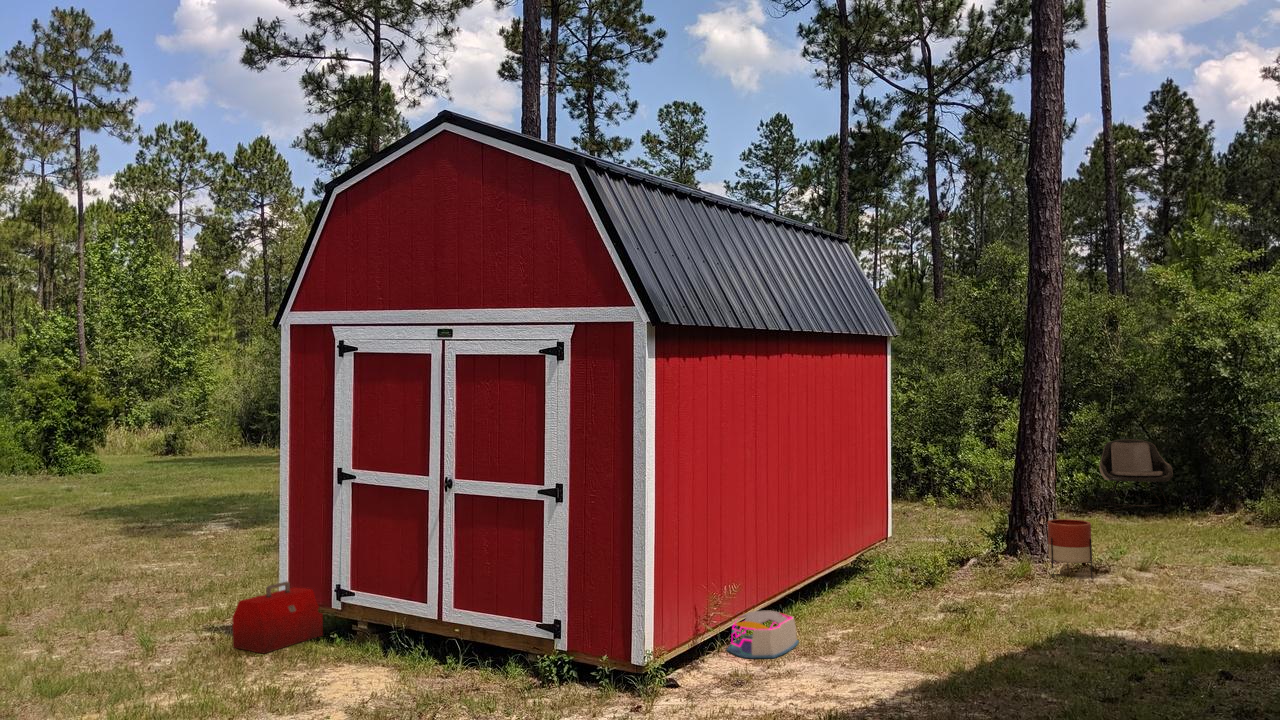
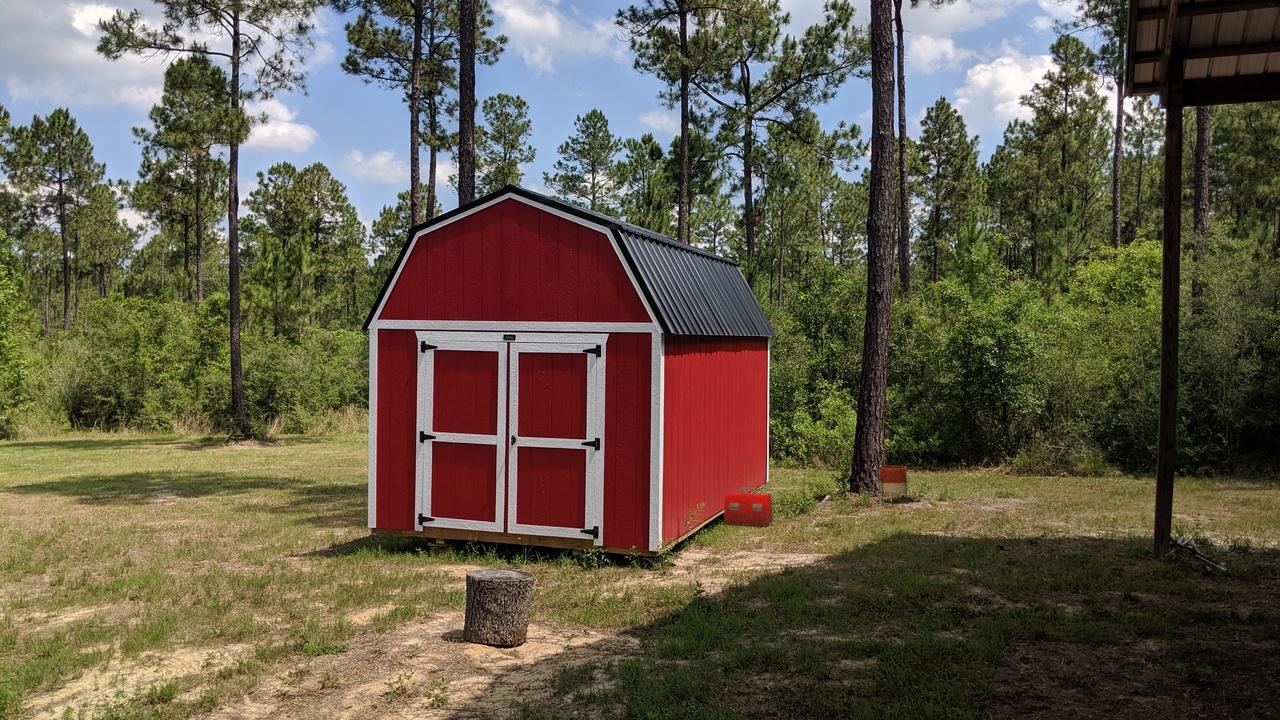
lounge chair: present [1099,439,1173,513] -> none [903,415,951,467]
toolbox: present [232,582,323,653] -> present [724,487,773,527]
storage bin: present [727,611,799,658] -> none [696,522,739,549]

